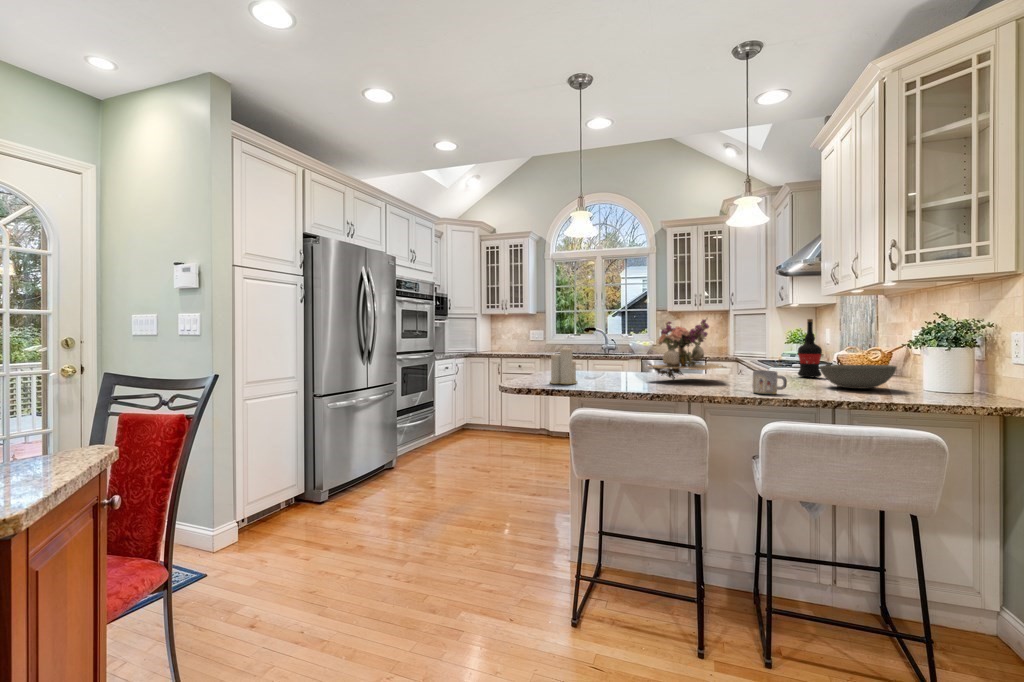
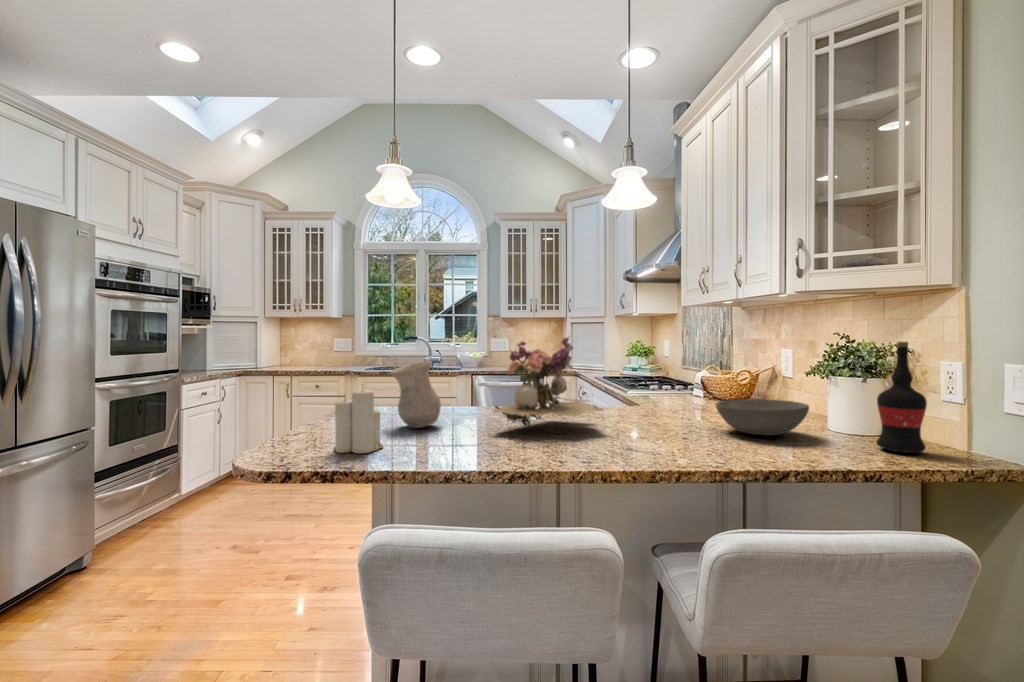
wine bottle: present [798,319,822,378] -> present [876,342,927,453]
vase: none [580,335,613,378] -> present [390,361,441,428]
mug: present [753,370,787,394] -> none [653,421,699,461]

